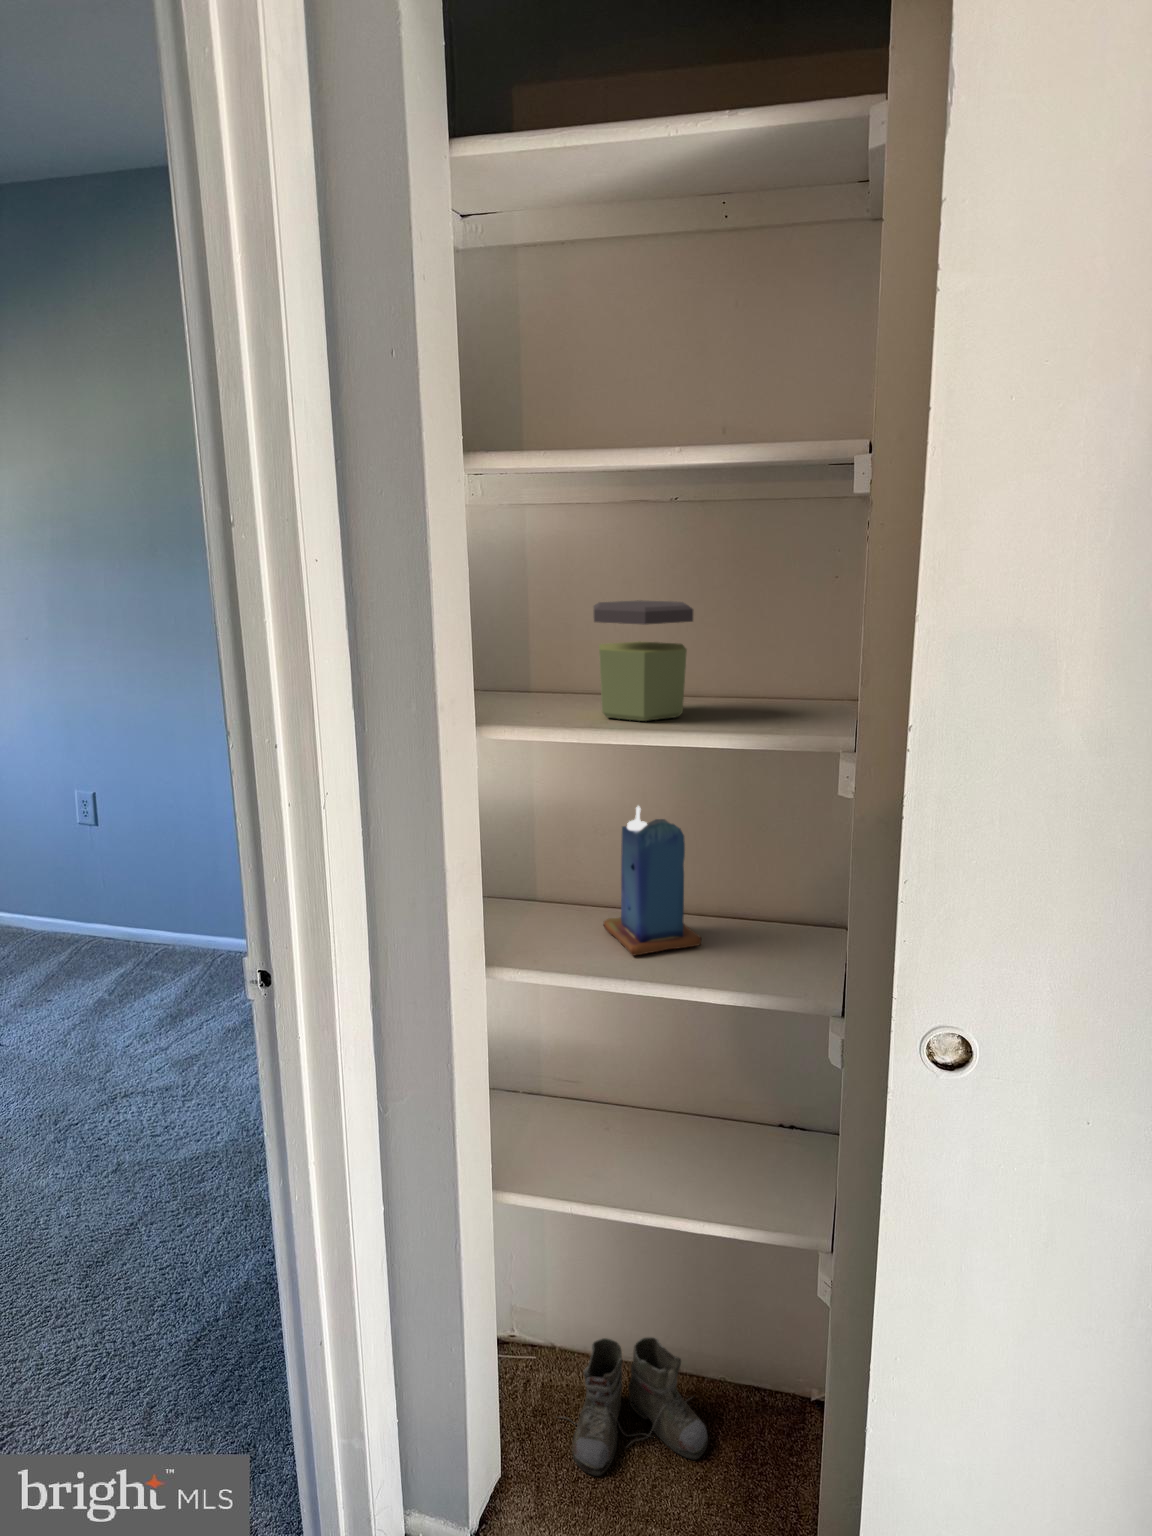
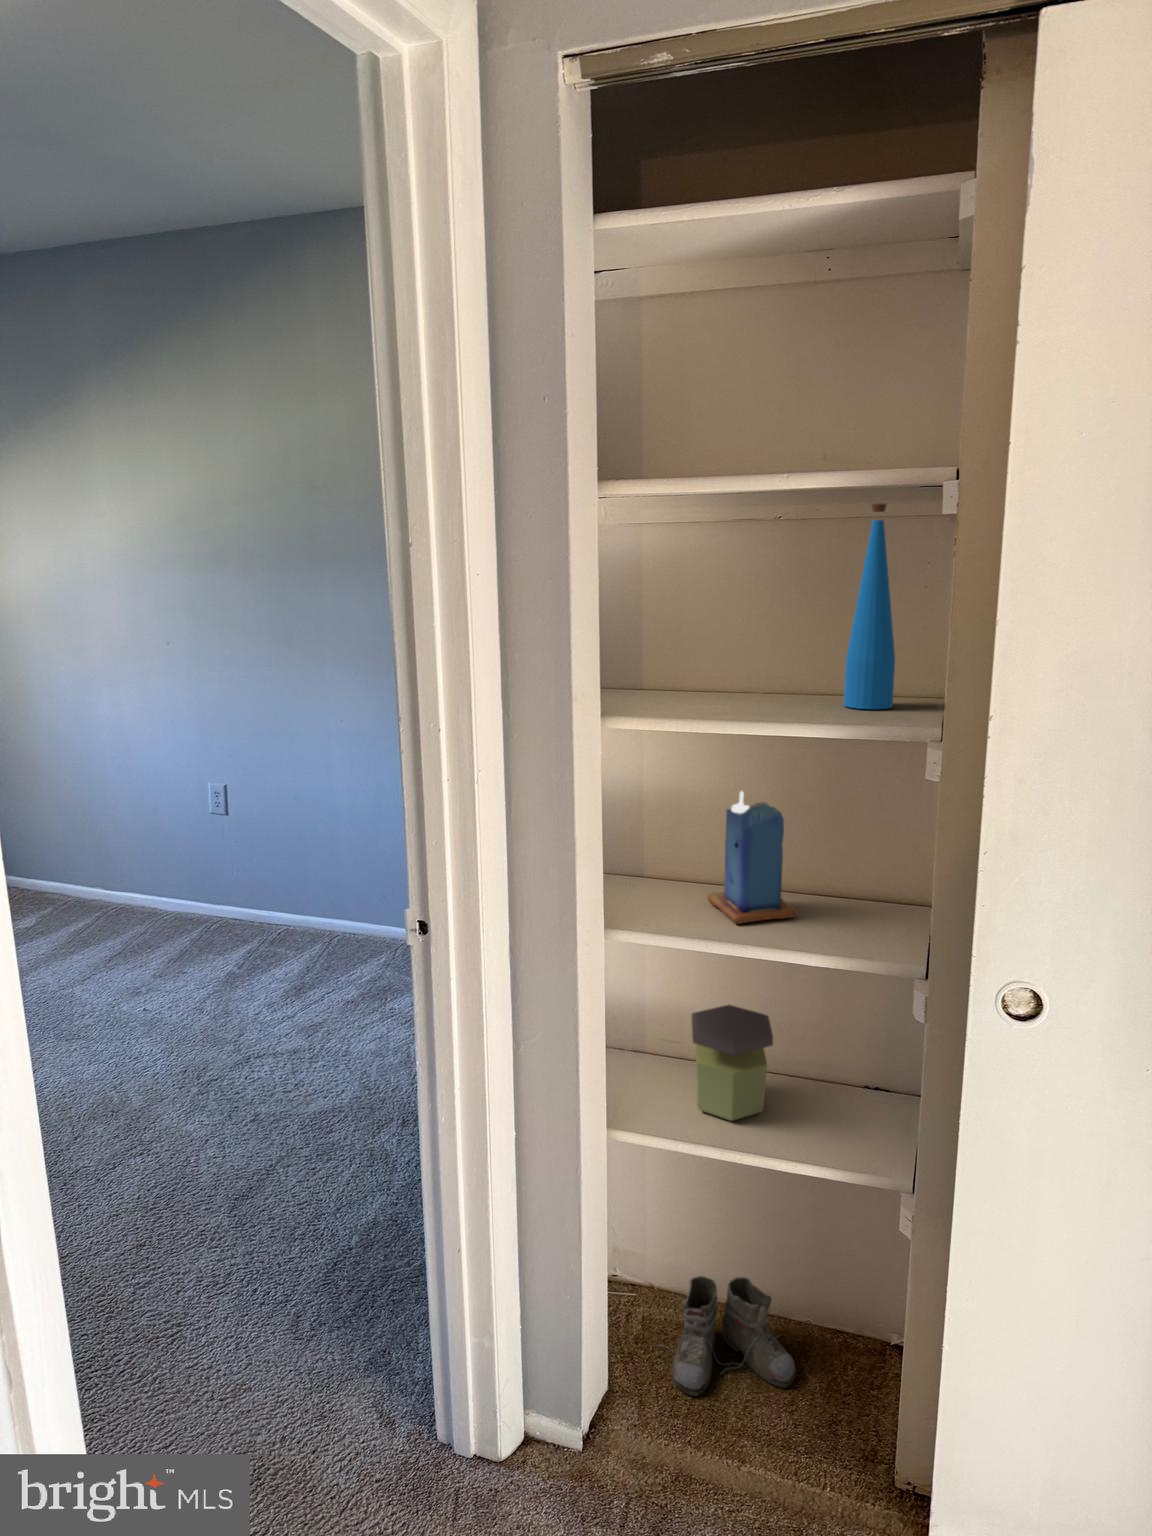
bottle: none [748,484,804,715] -> present [844,503,895,709]
jar: present [593,600,693,721] -> present [691,1005,773,1121]

